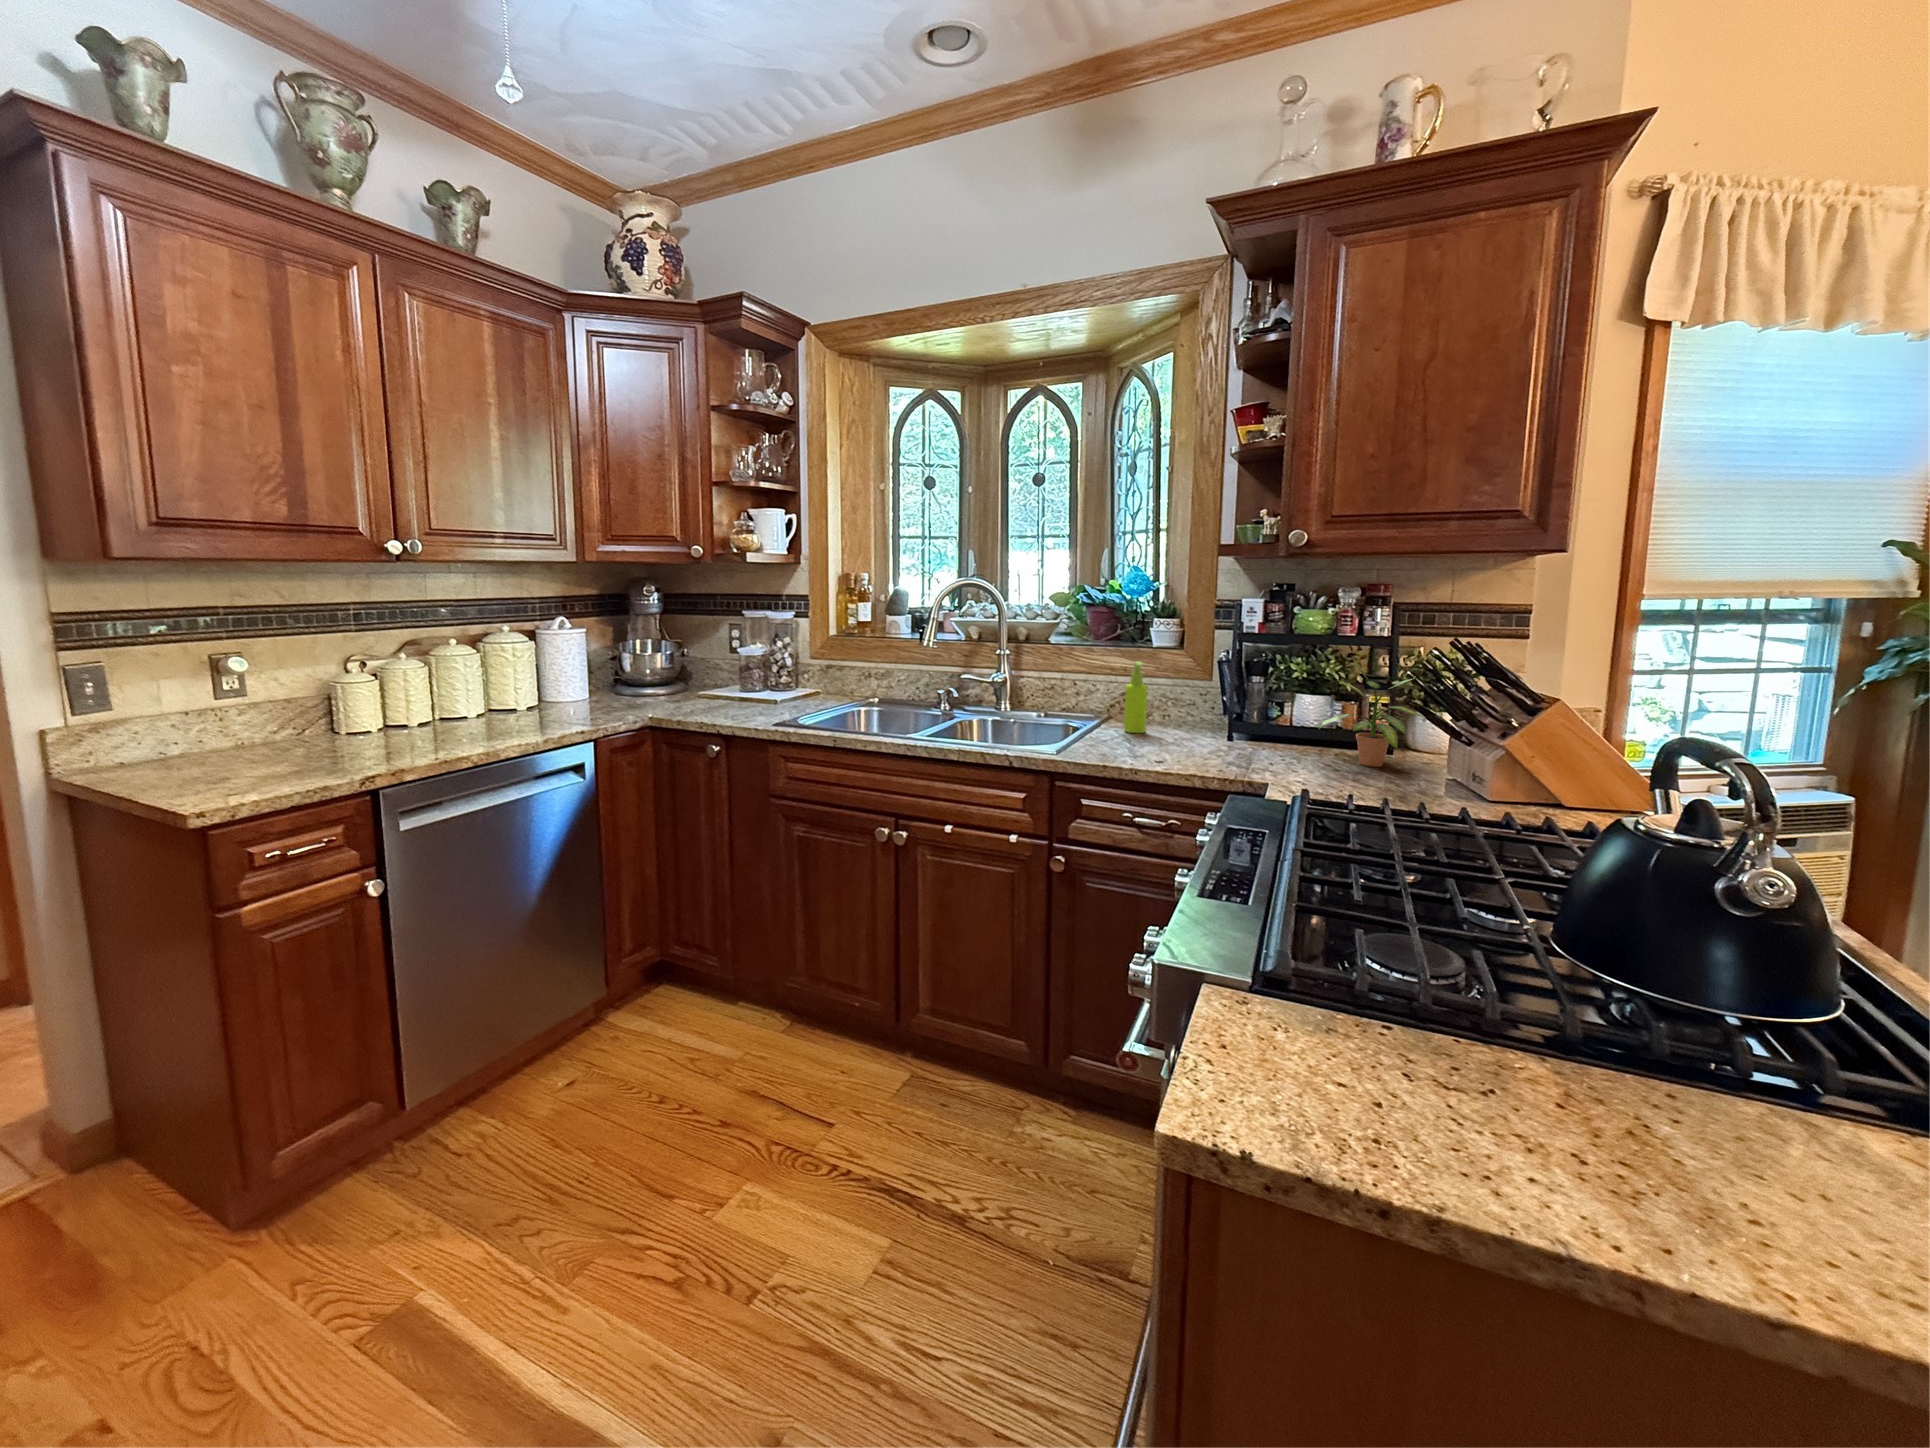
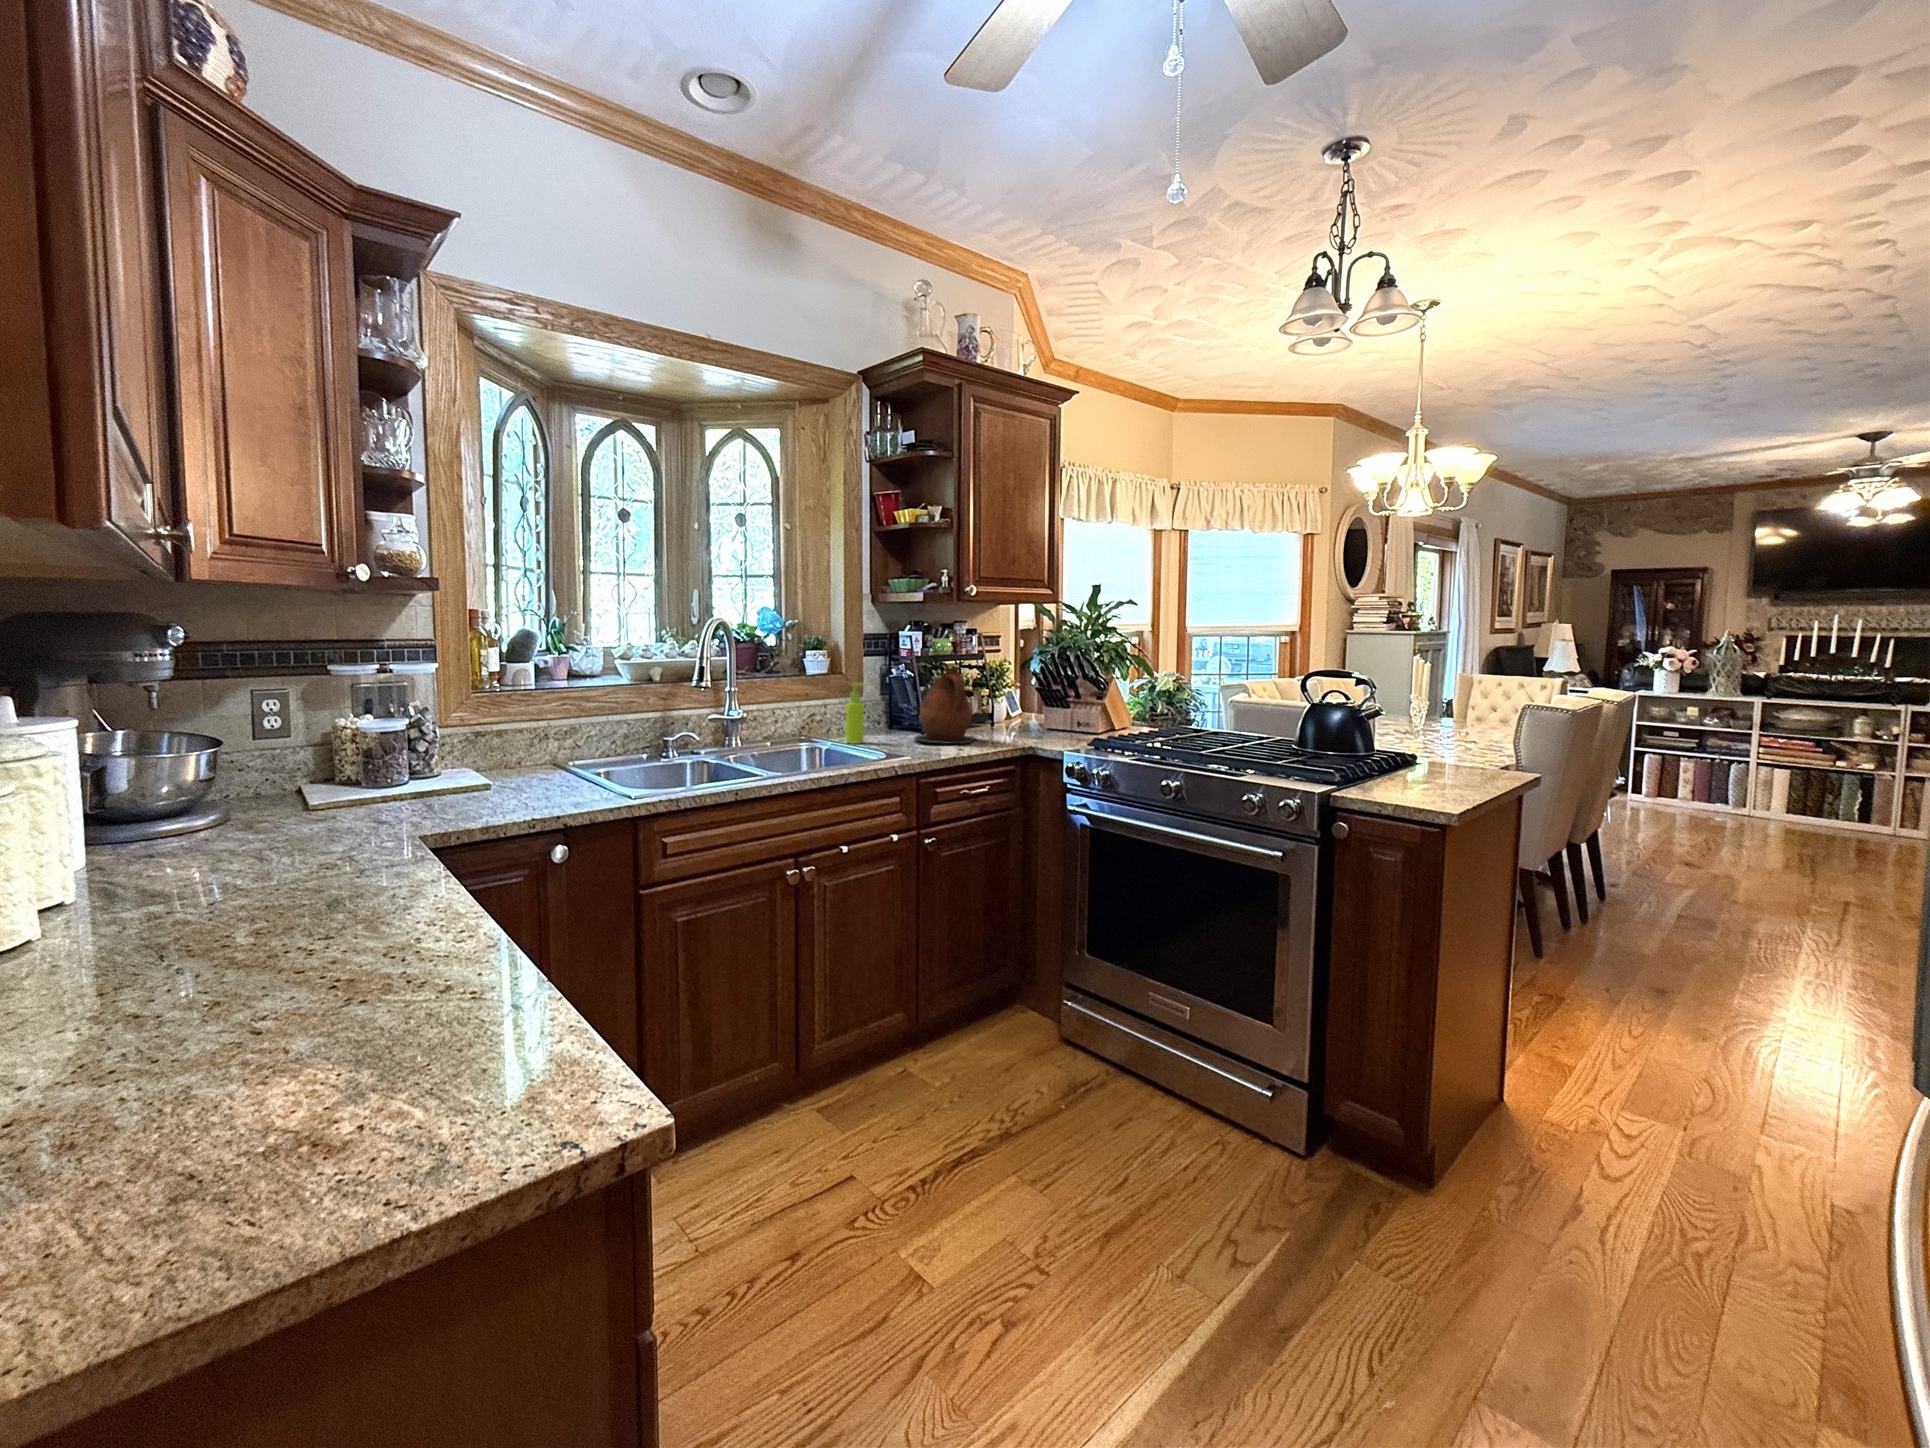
ceramic pitcher: none [1164,651,1265,758] -> present [914,668,976,744]
potted plant: present [1319,657,1424,767] -> none [984,663,1045,733]

